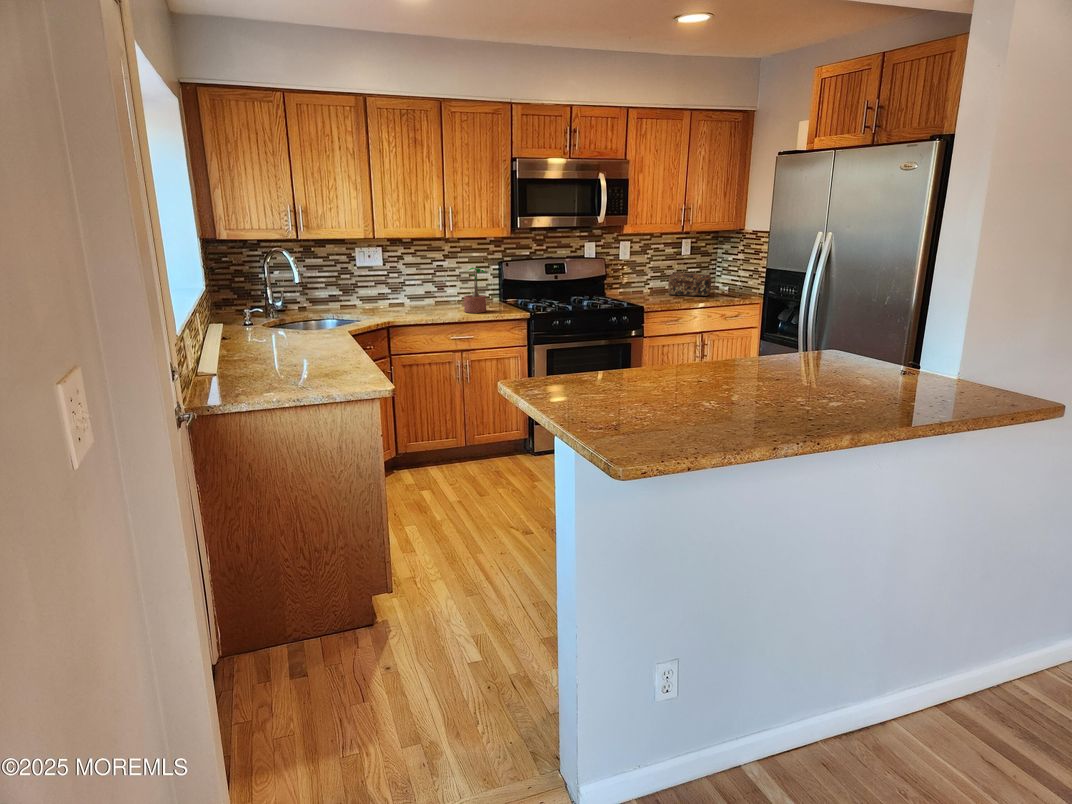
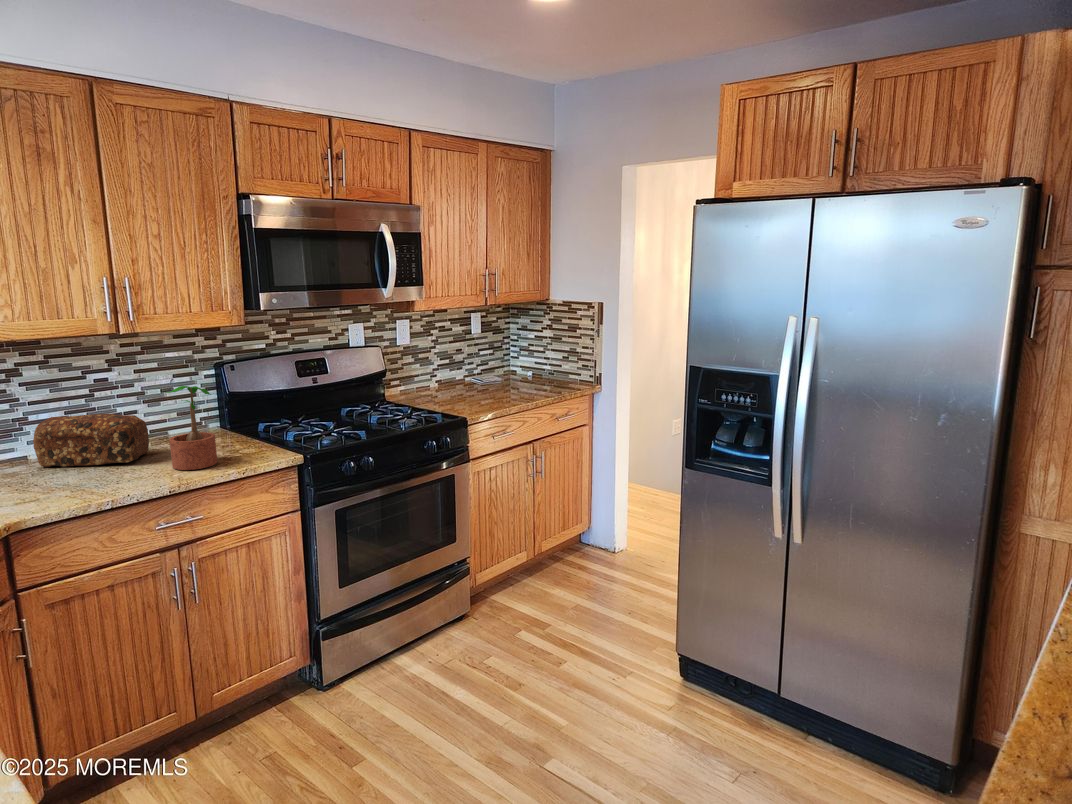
bread loaf: present [668,273,711,296] -> present [33,414,149,467]

